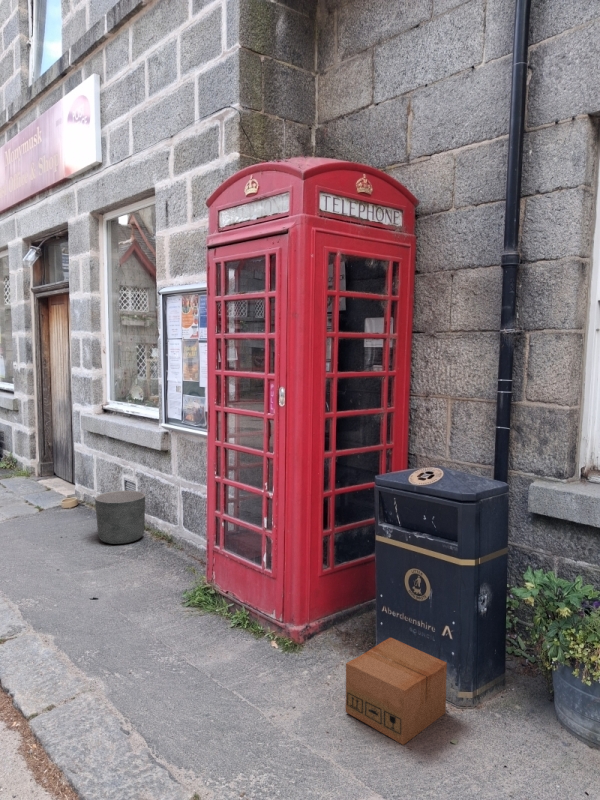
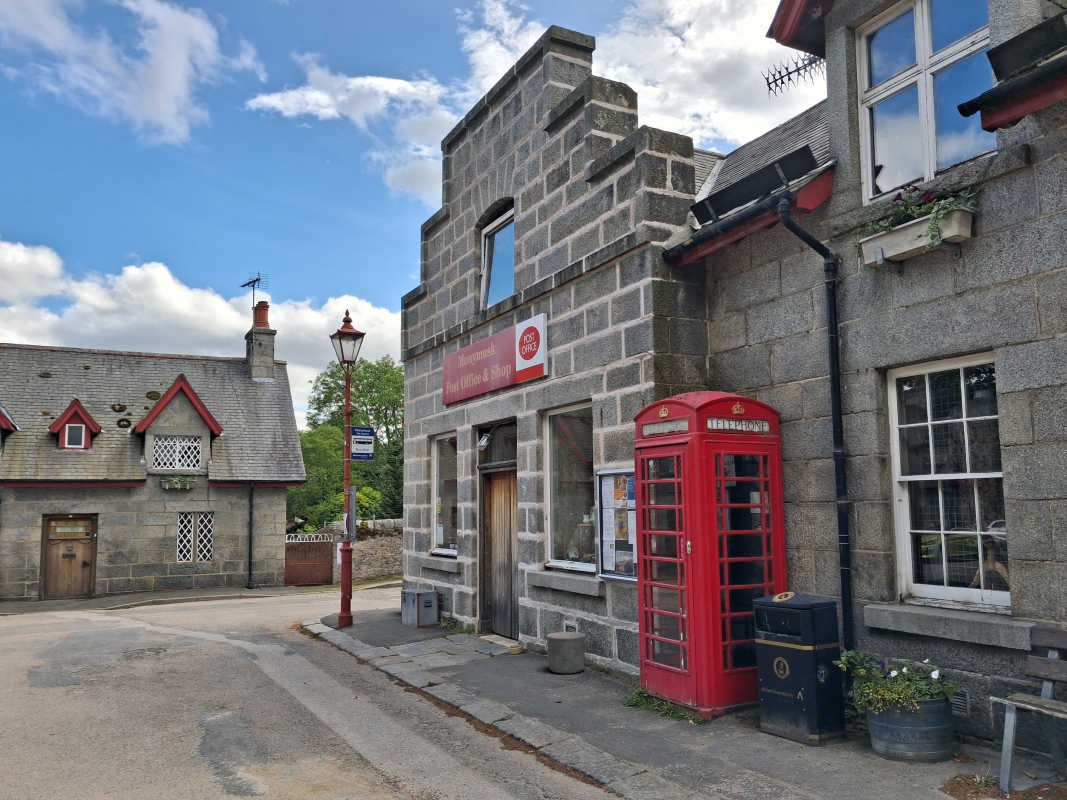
cardboard box: present [345,637,447,745] -> none [736,706,804,760]

